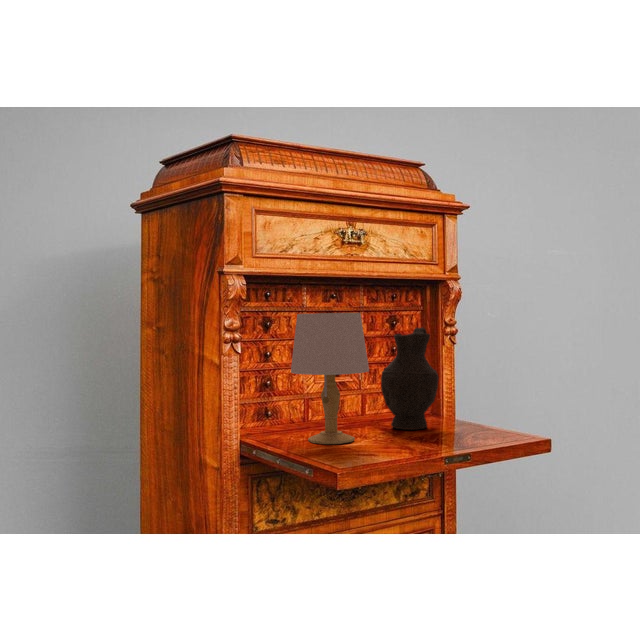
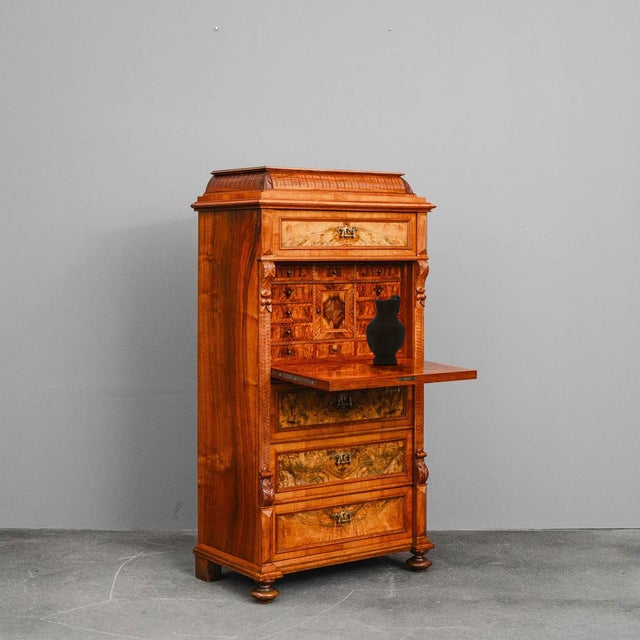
table lamp: present [291,313,369,444] -> none [304,286,355,370]

